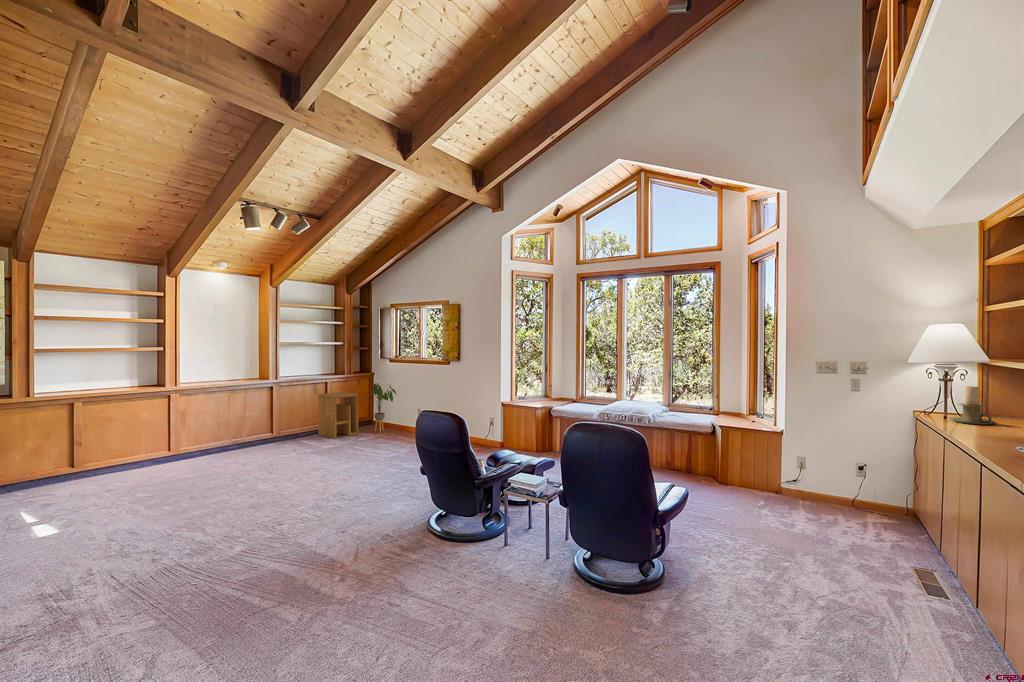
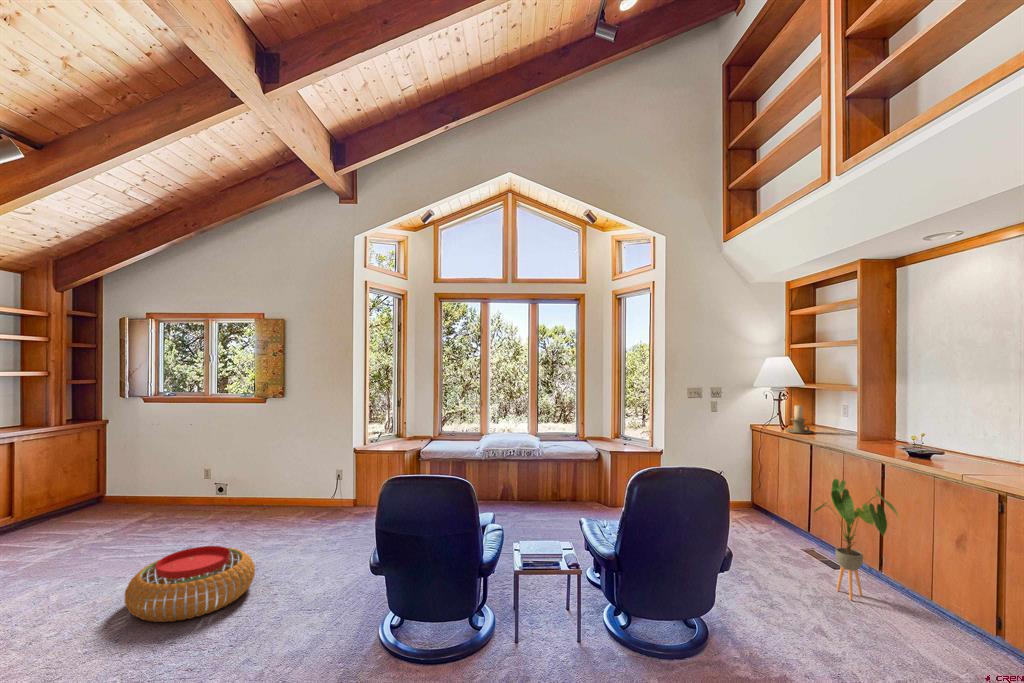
house plant: present [366,383,397,432] -> present [814,479,898,600]
side table: present [318,392,358,438] -> none [5,456,93,536]
pouf: none [320,450,393,489] -> present [124,546,255,622]

